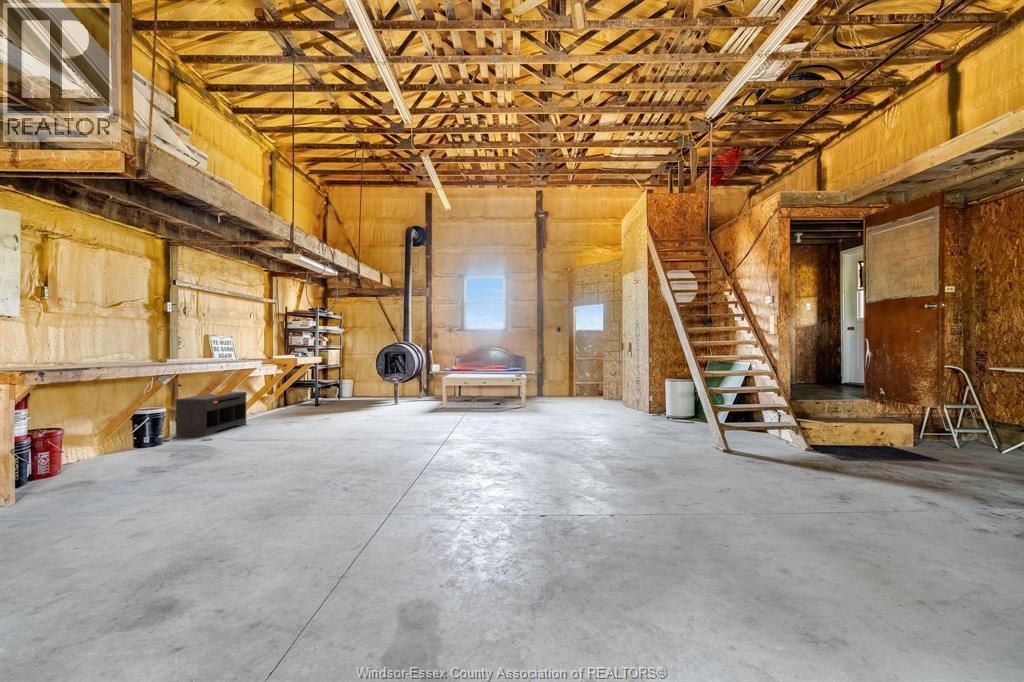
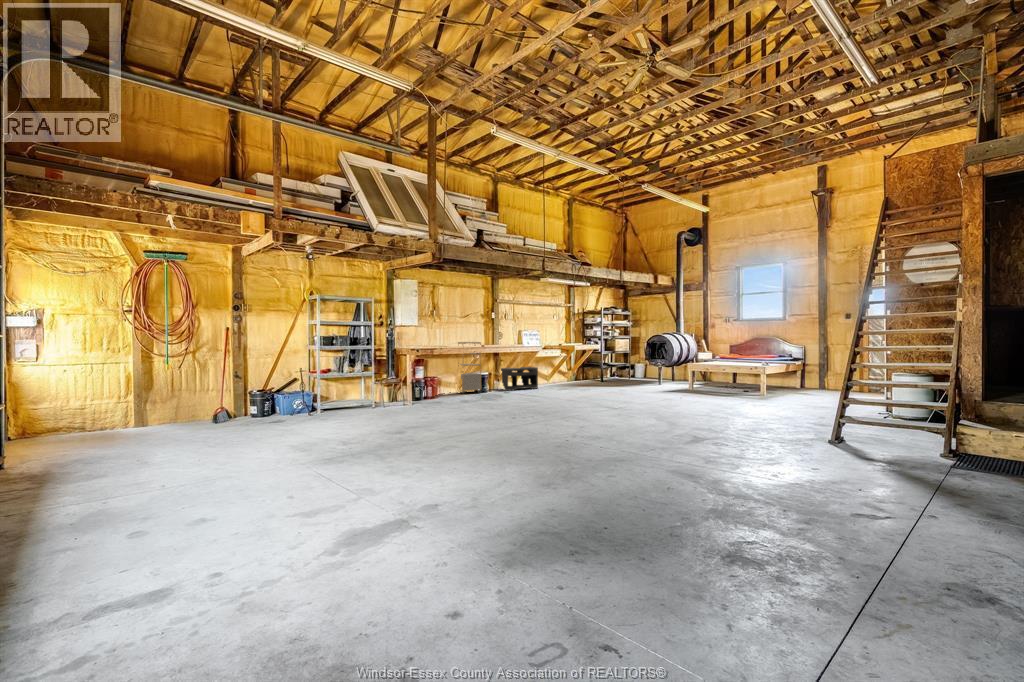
shelving unit: none [96,355,166,457] -> present [458,342,481,394]

